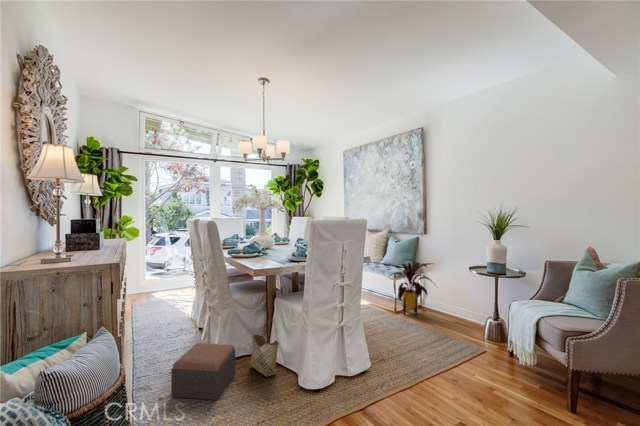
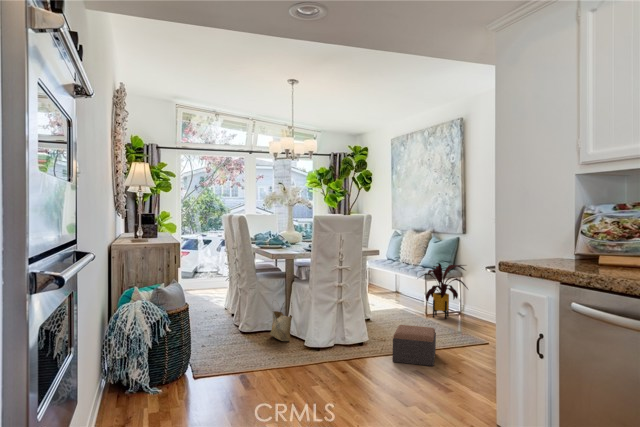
footstool: present [171,343,235,400] -> present [392,325,436,366]

